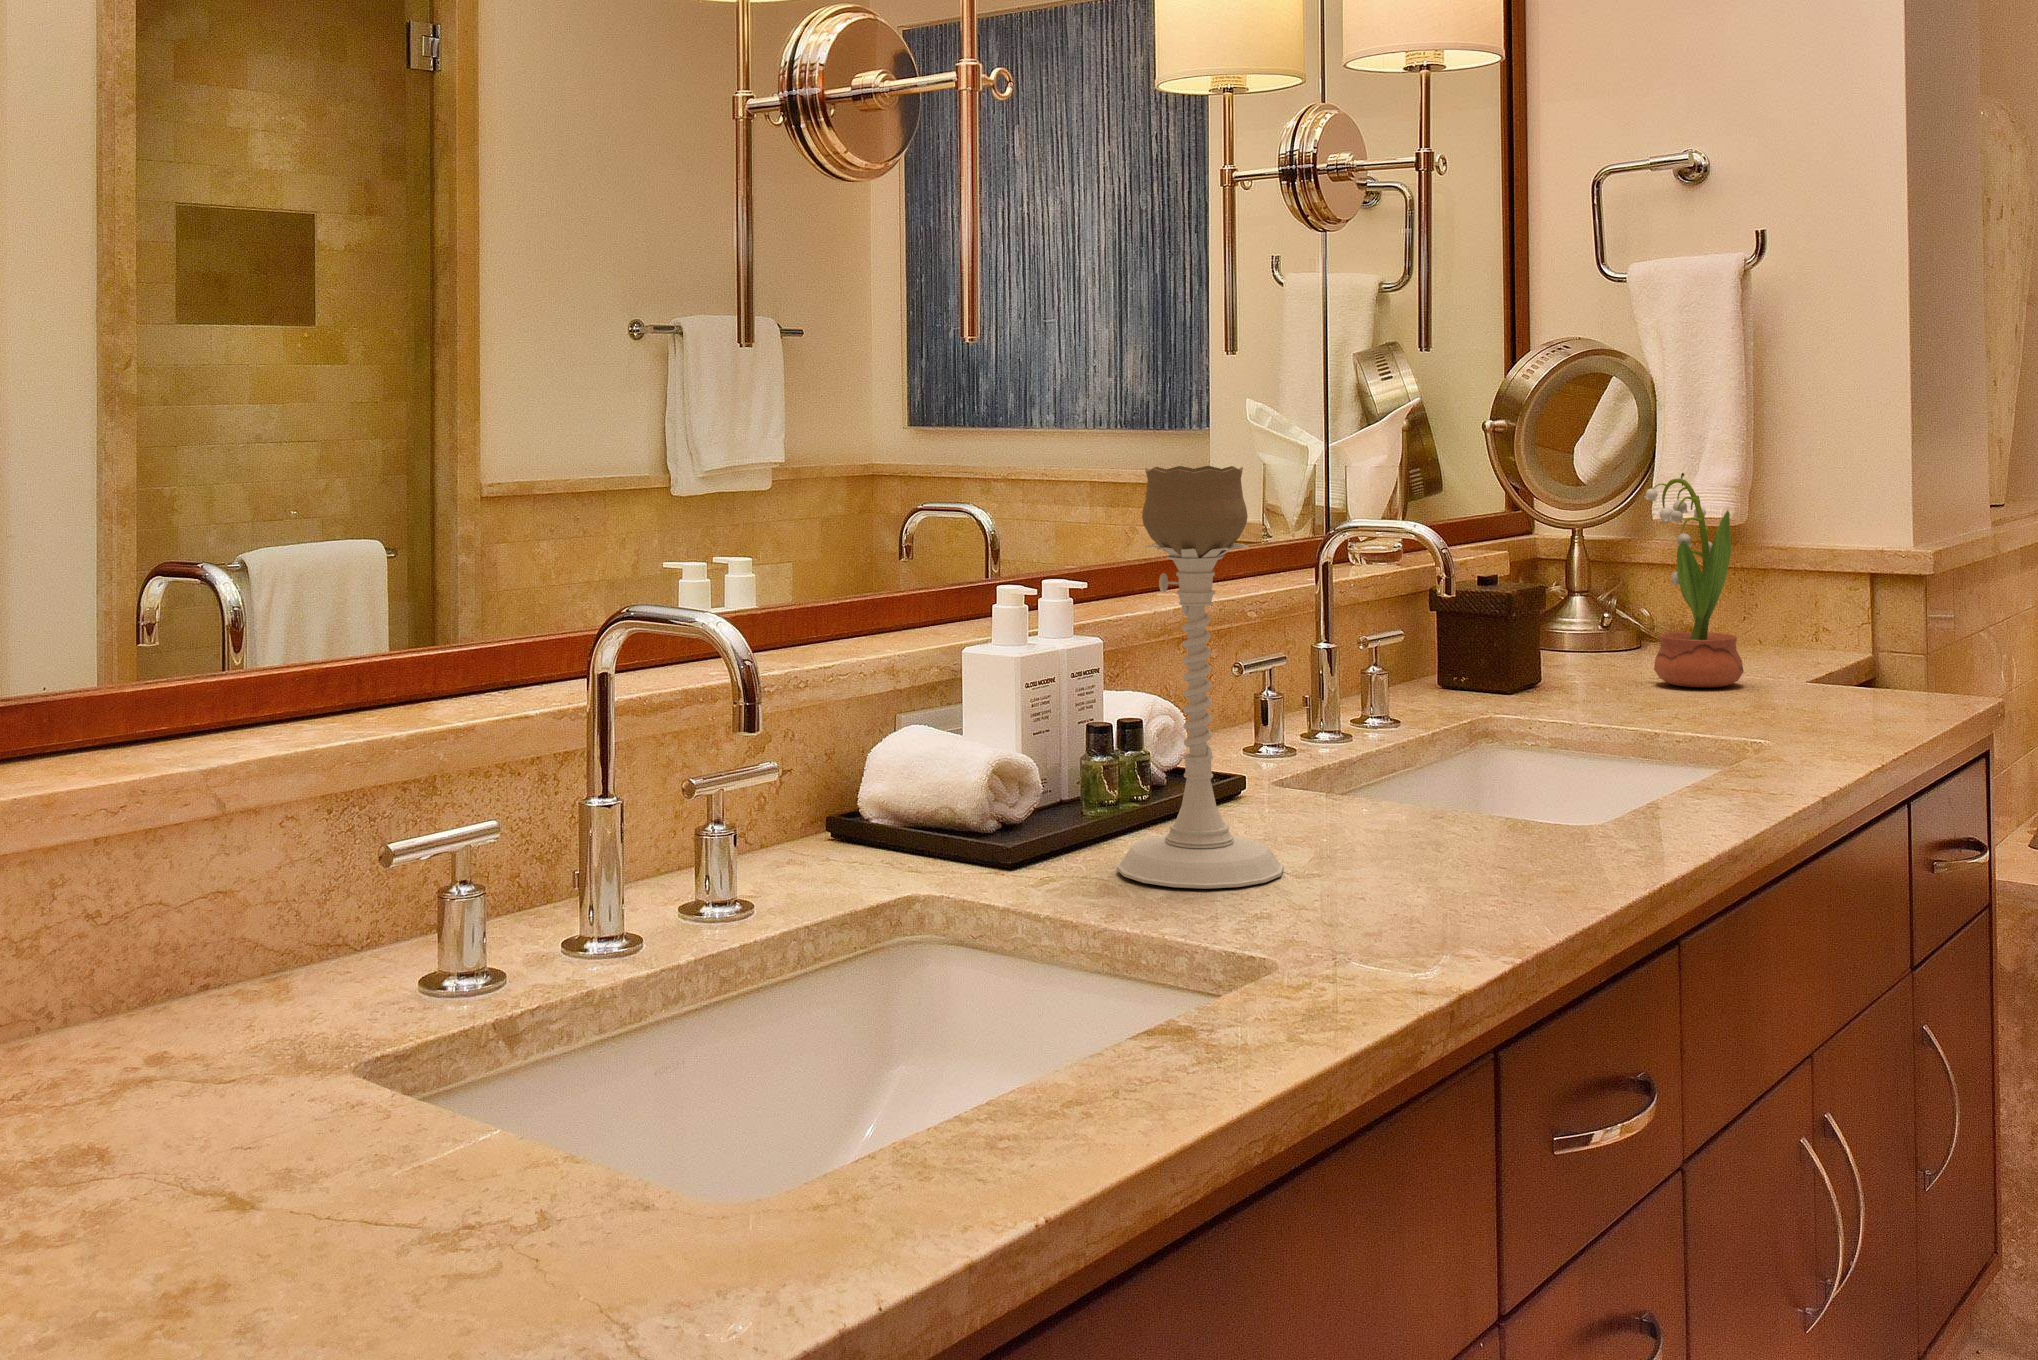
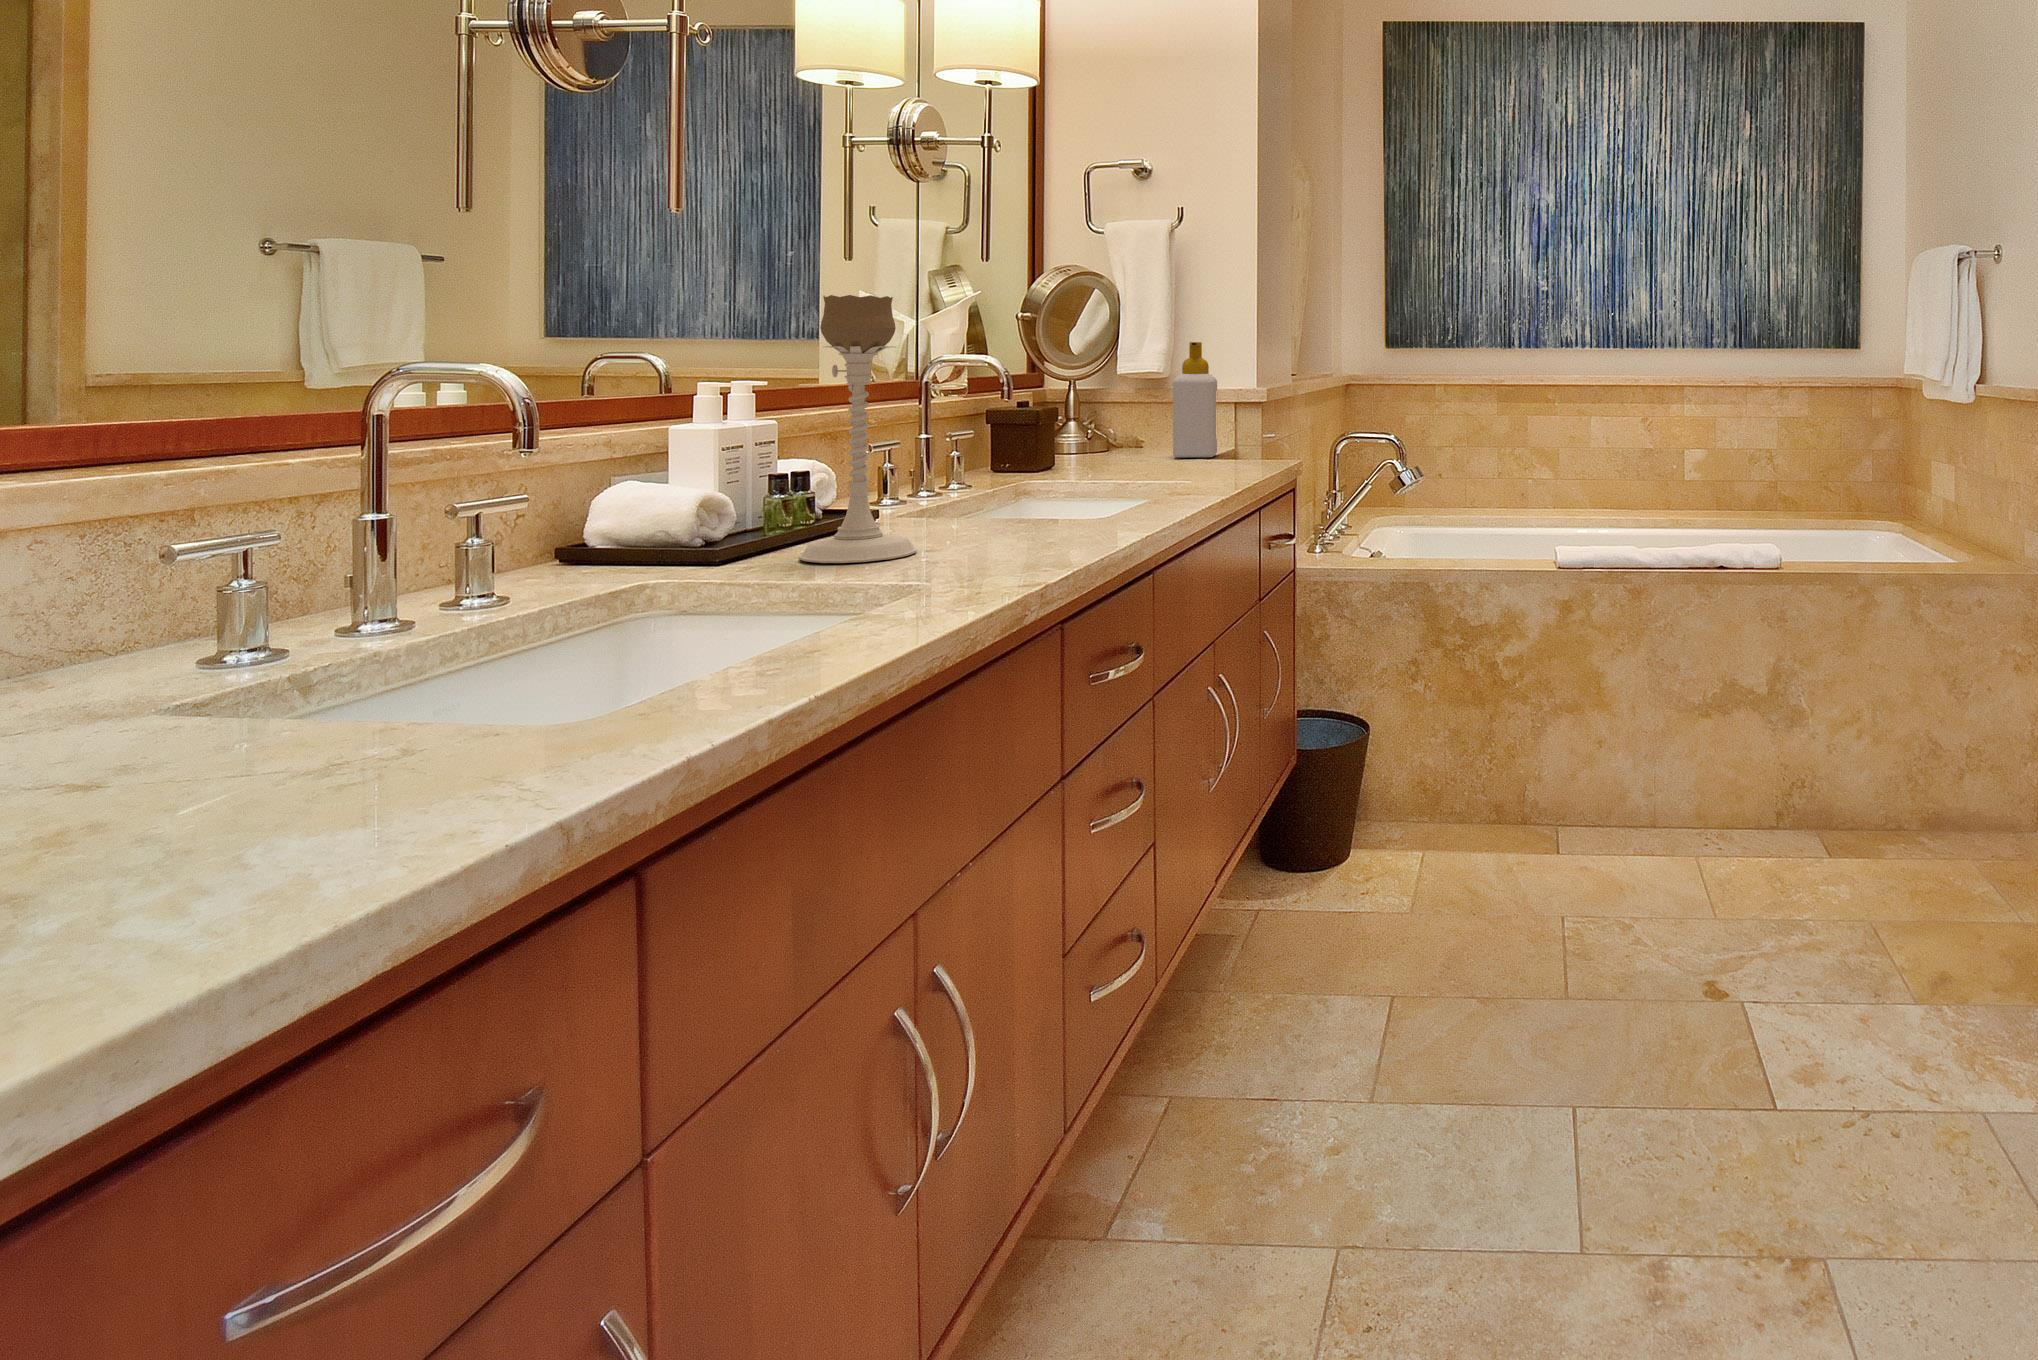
soap bottle: none [1752,464,1838,672] -> present [1173,342,1217,458]
potted flower: present [1644,473,1744,688] -> none [1114,343,1169,466]

